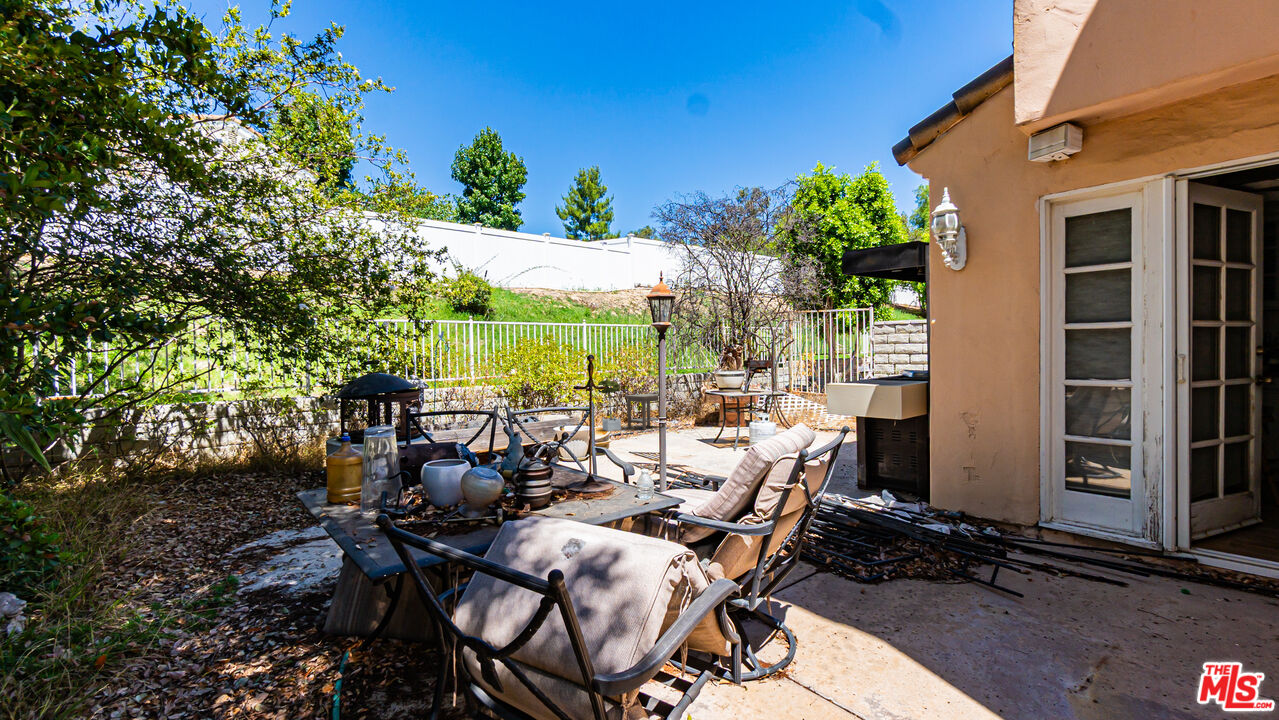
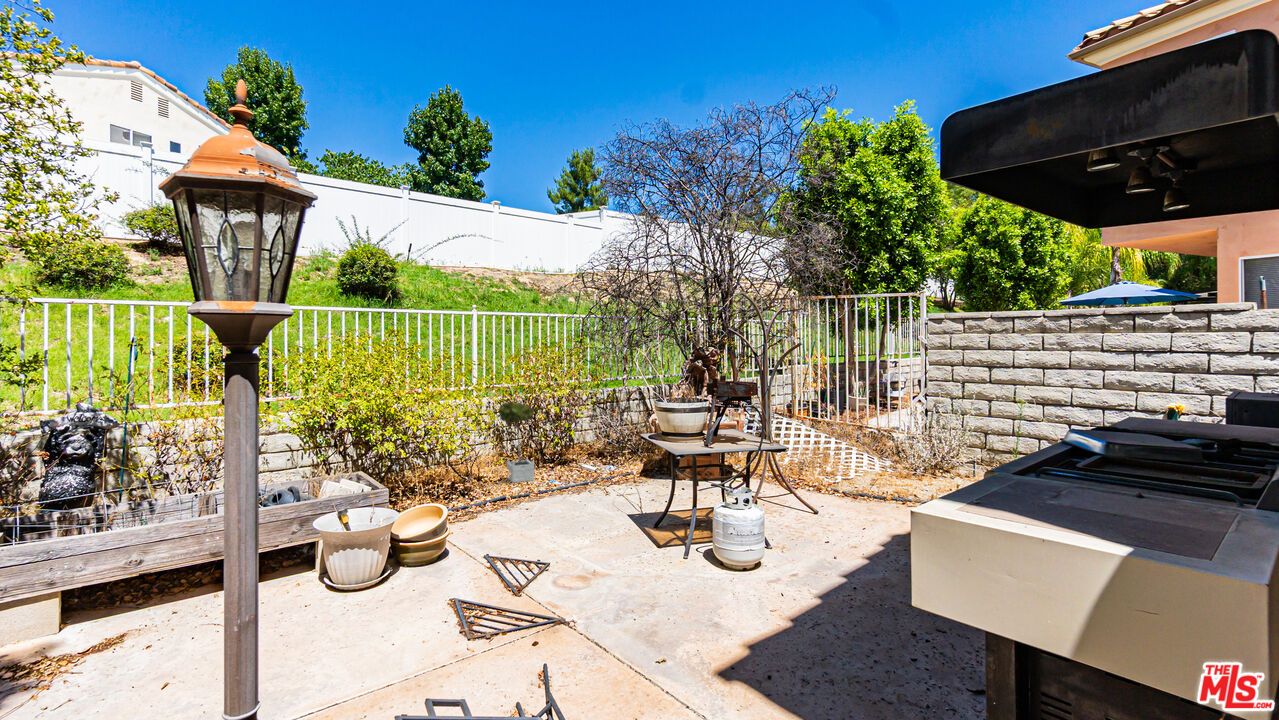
side table: present [625,394,665,430] -> none [544,420,609,482]

